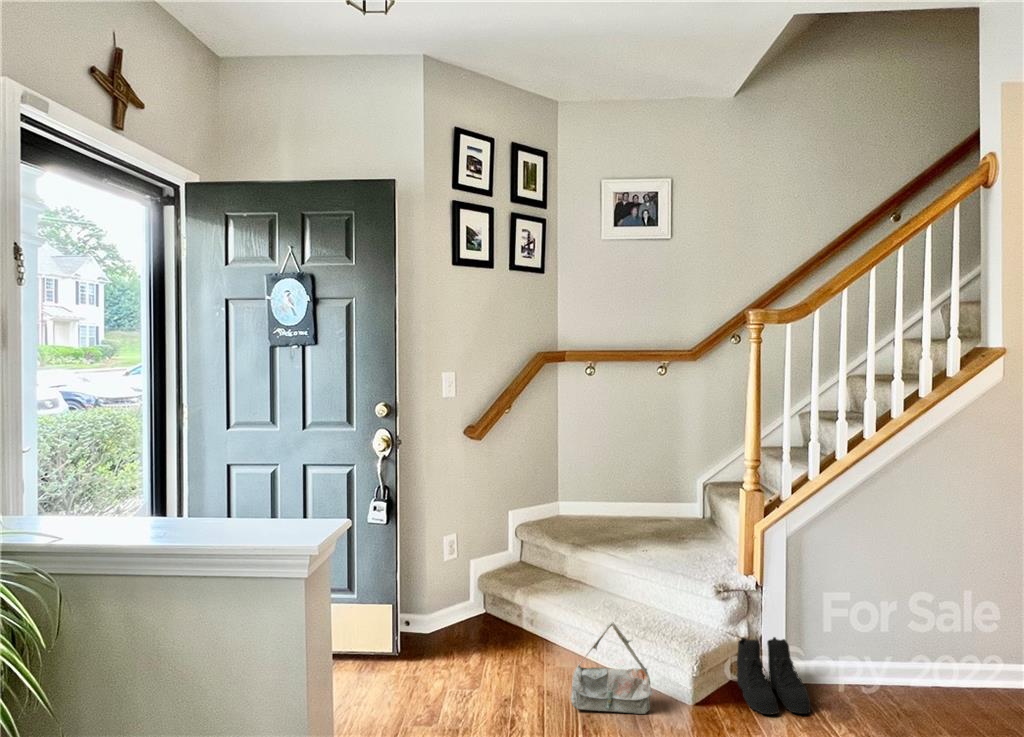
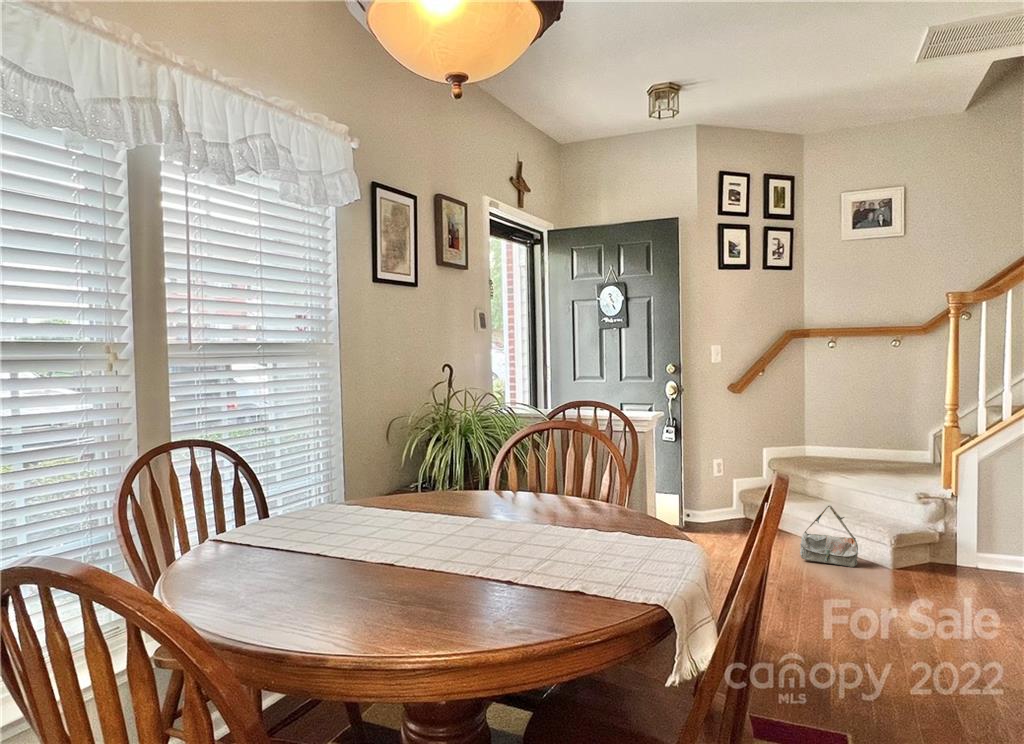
boots: present [737,637,811,714] -> none [932,529,987,579]

